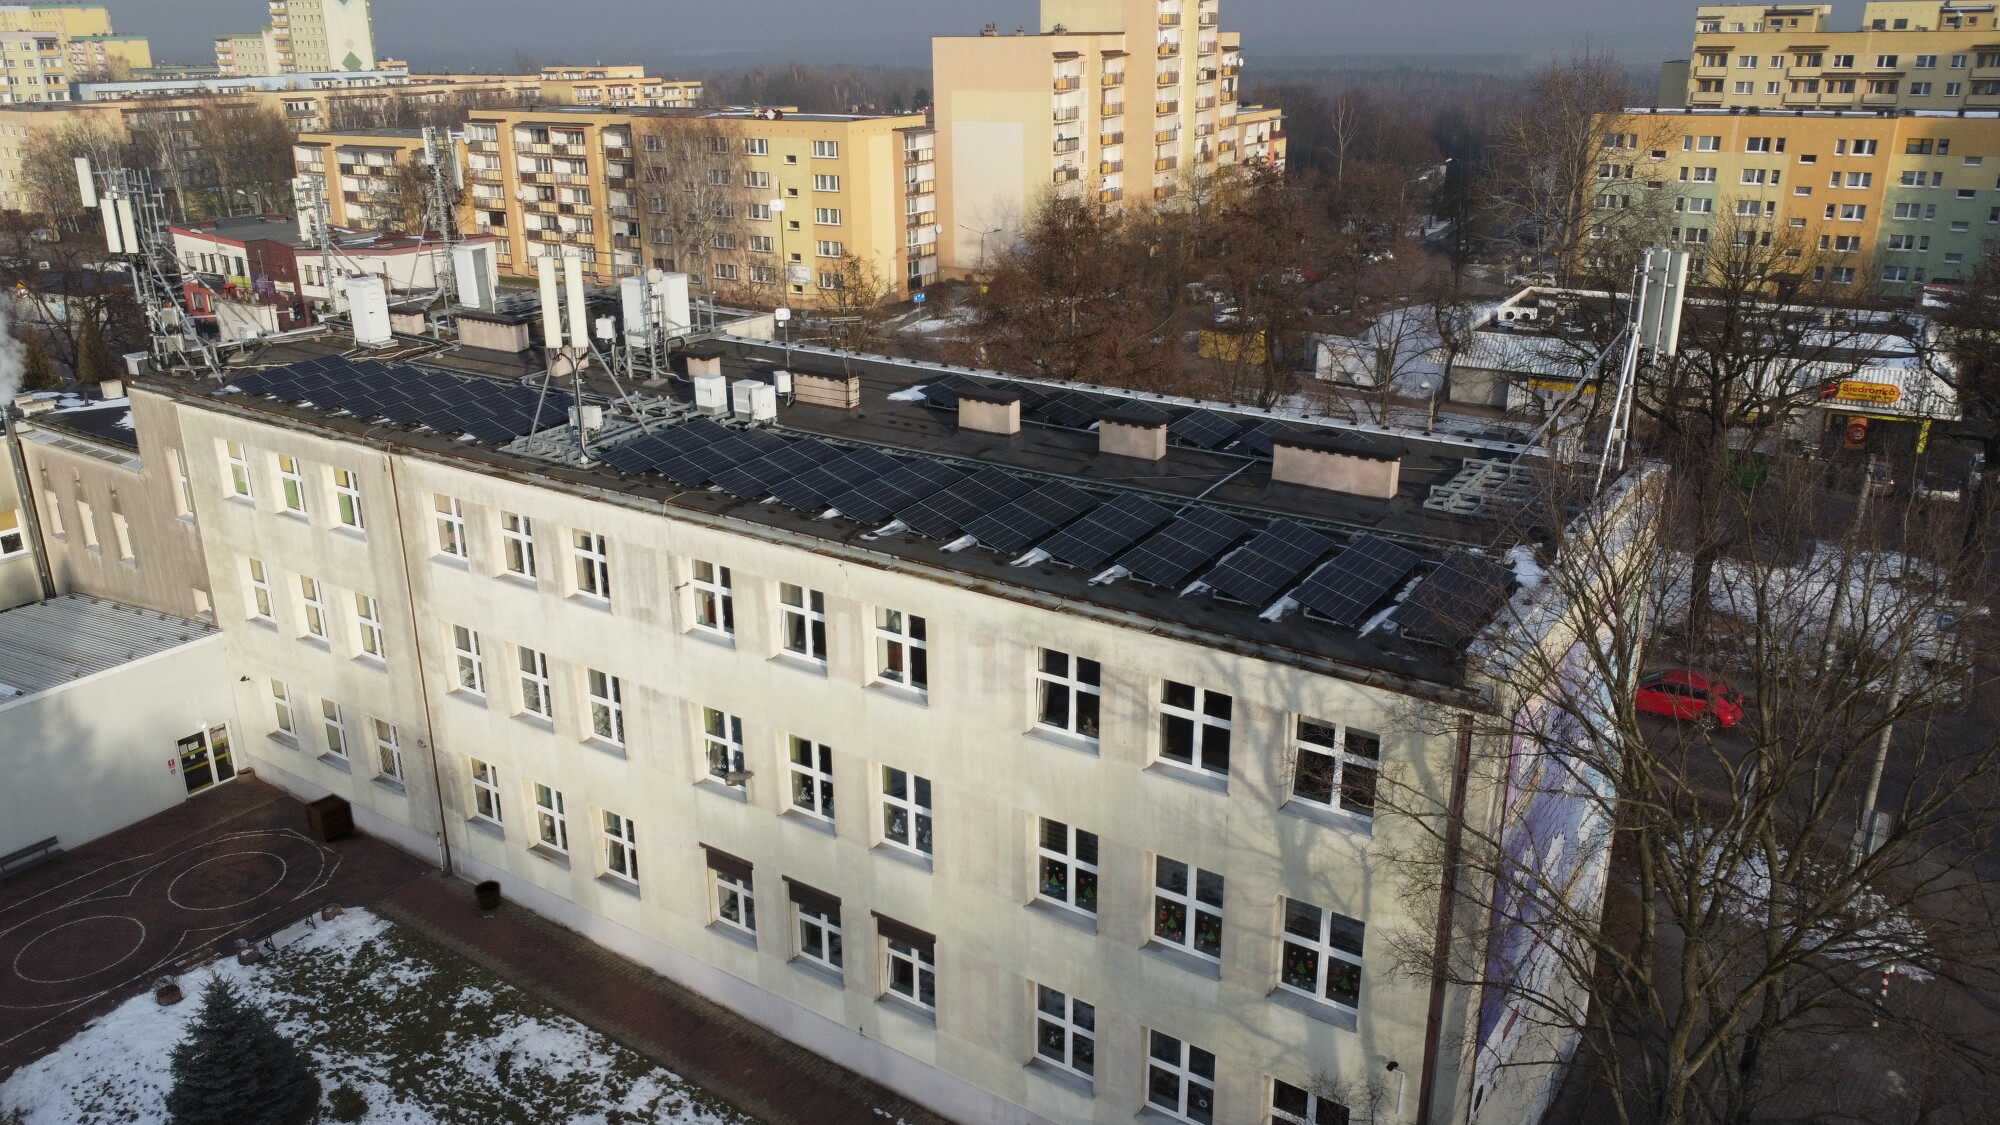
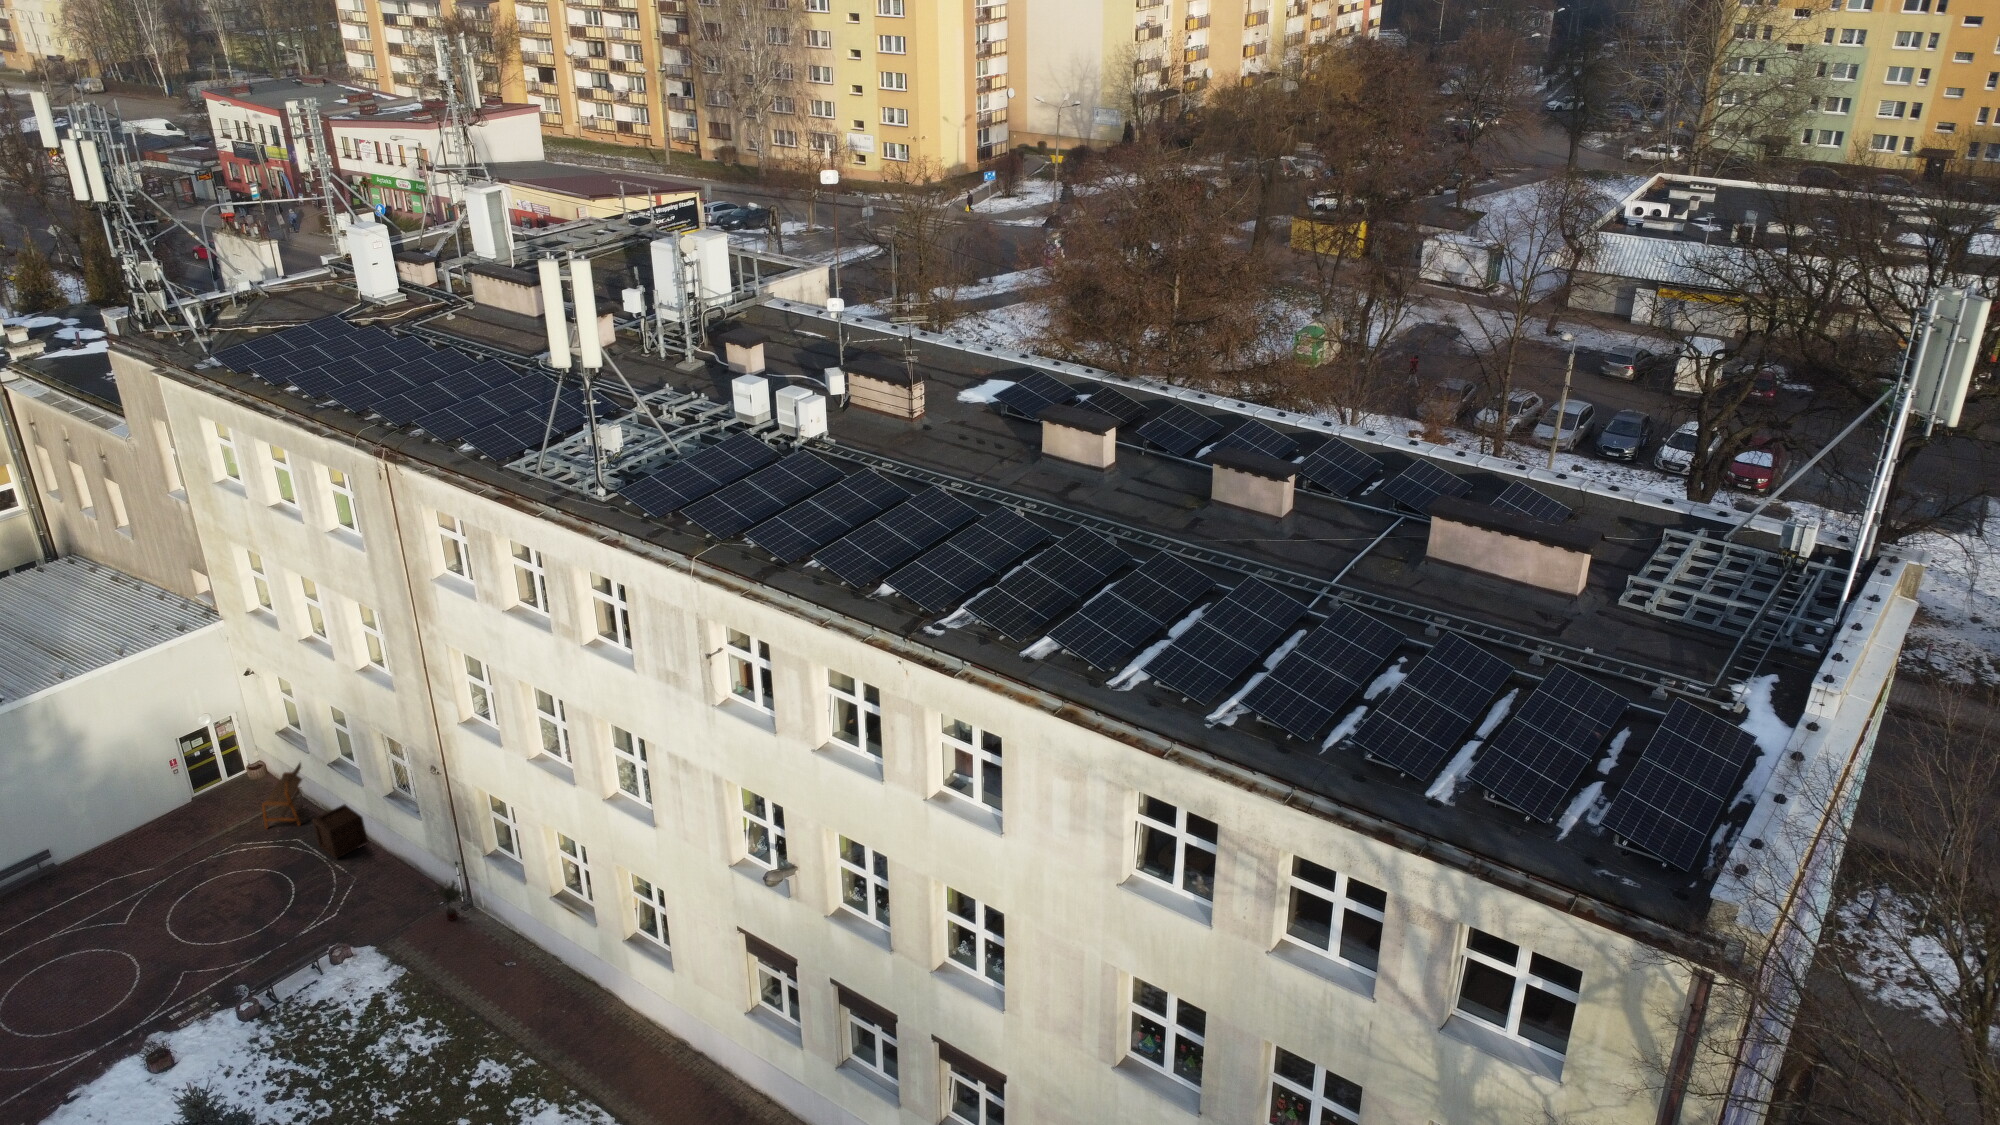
bench: none [256,753,307,820] -> present [262,763,302,828]
potted tree: none [422,844,449,885] -> present [438,881,466,920]
bucket: present [474,880,501,909] -> none [493,919,523,955]

